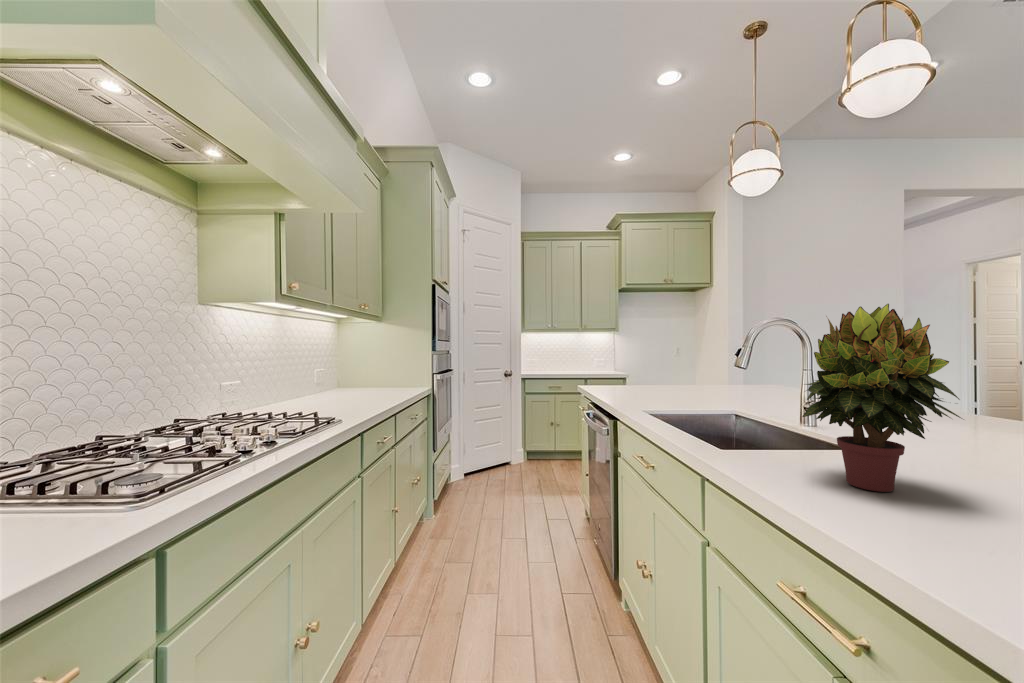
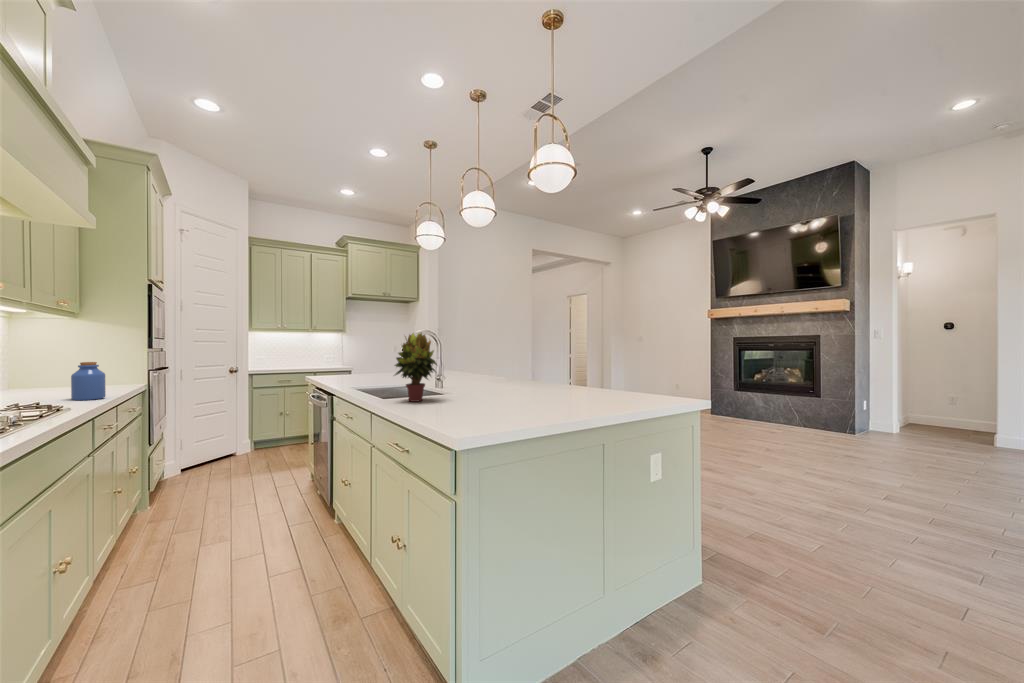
jar: none [361,363,388,405] -> present [71,362,106,400]

